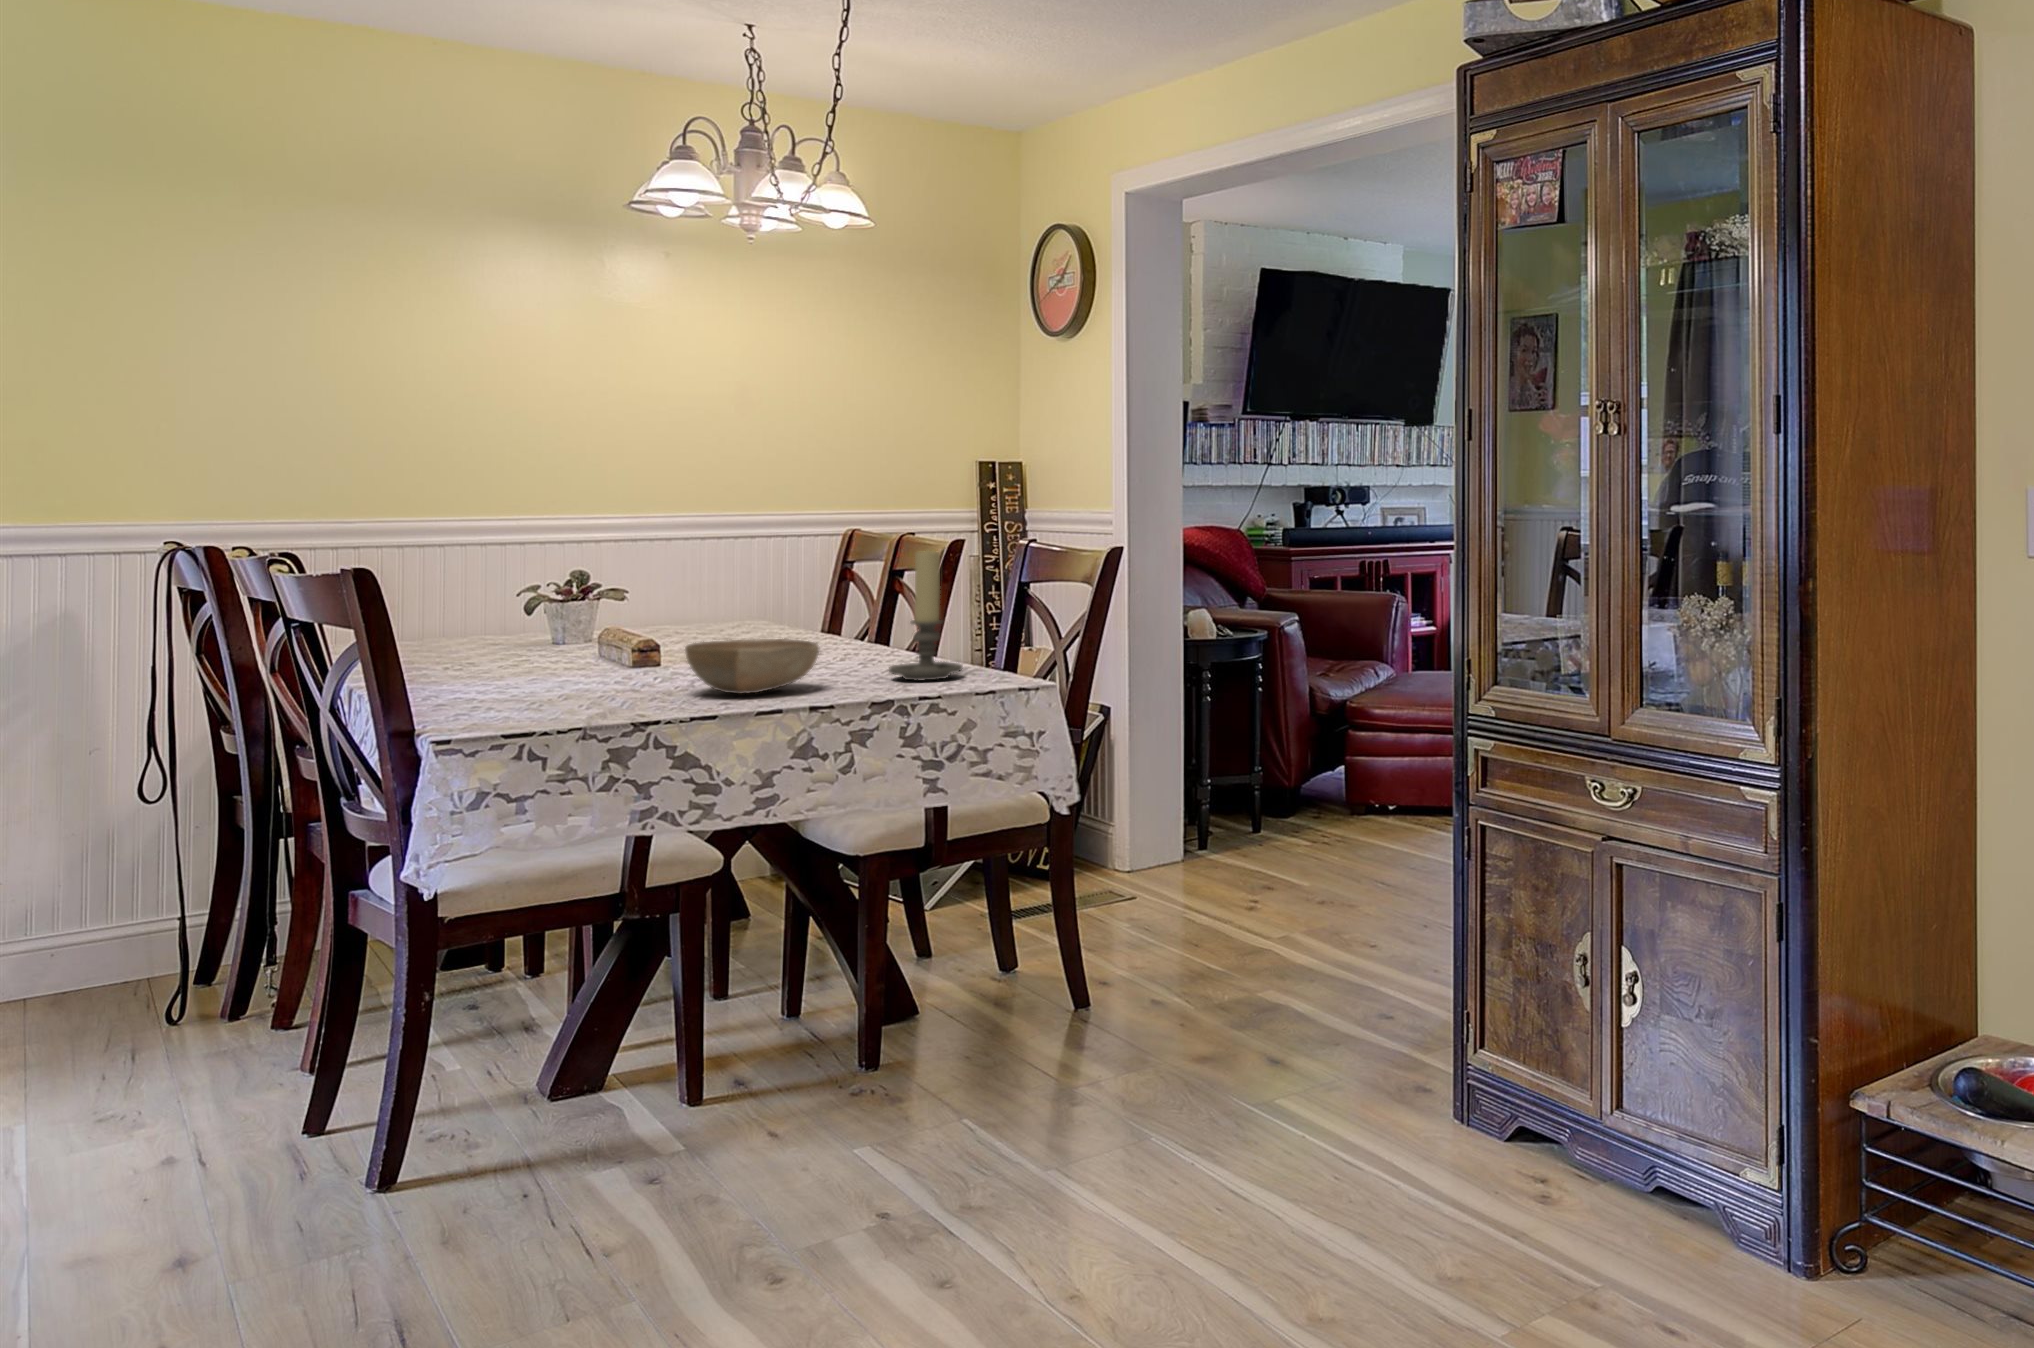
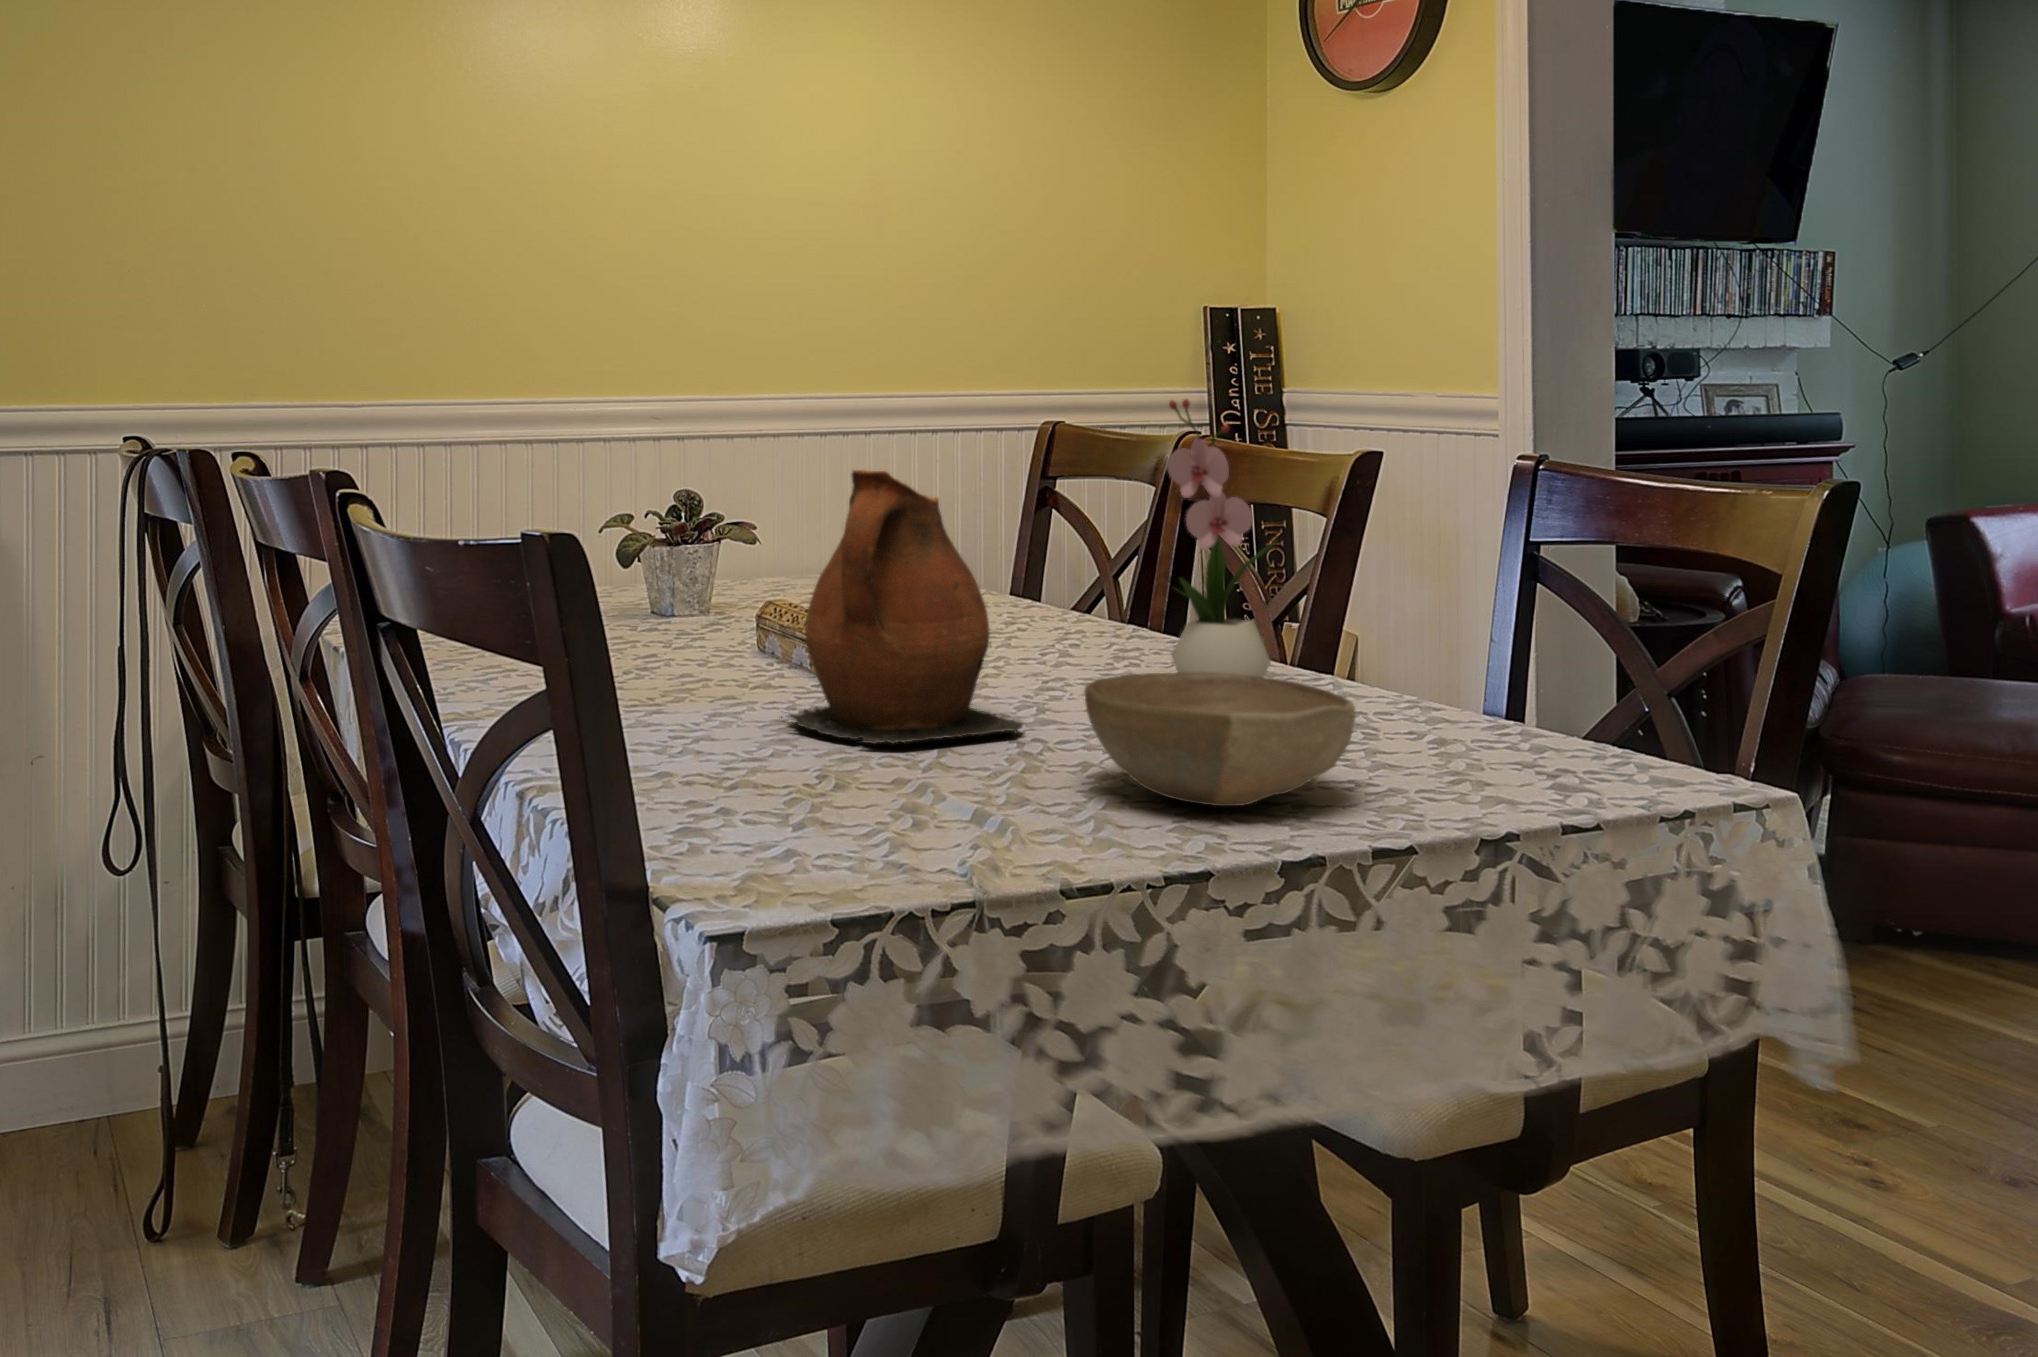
flower arrangement: none [796,513,866,663] -> present [1167,399,1277,677]
ceramic pitcher: none [557,549,695,682] -> present [781,470,1023,744]
candle holder: present [889,550,963,681] -> none [1436,483,1595,776]

